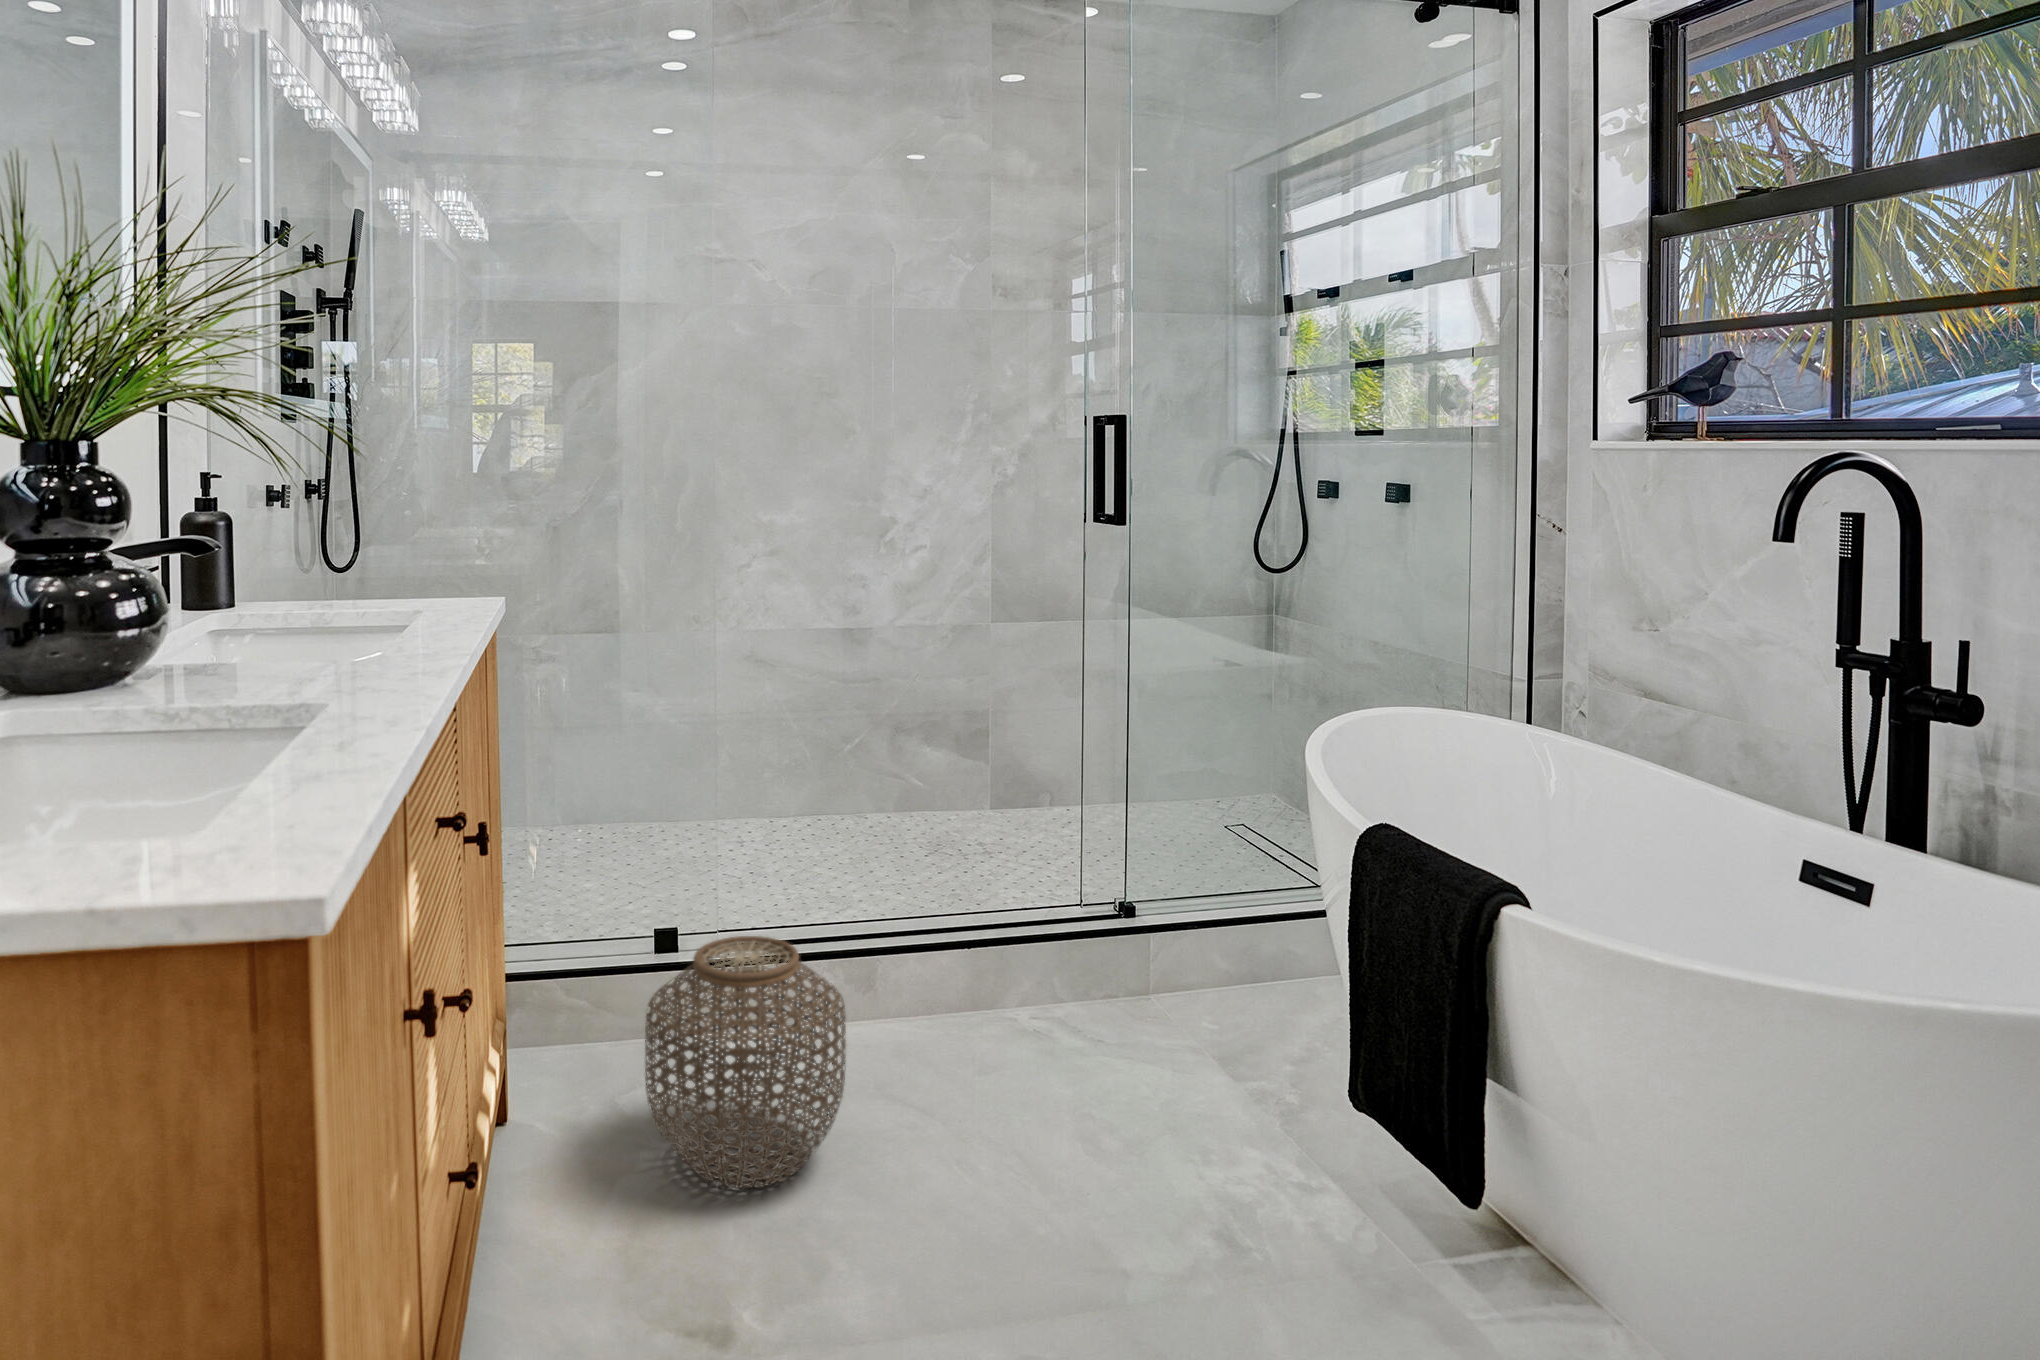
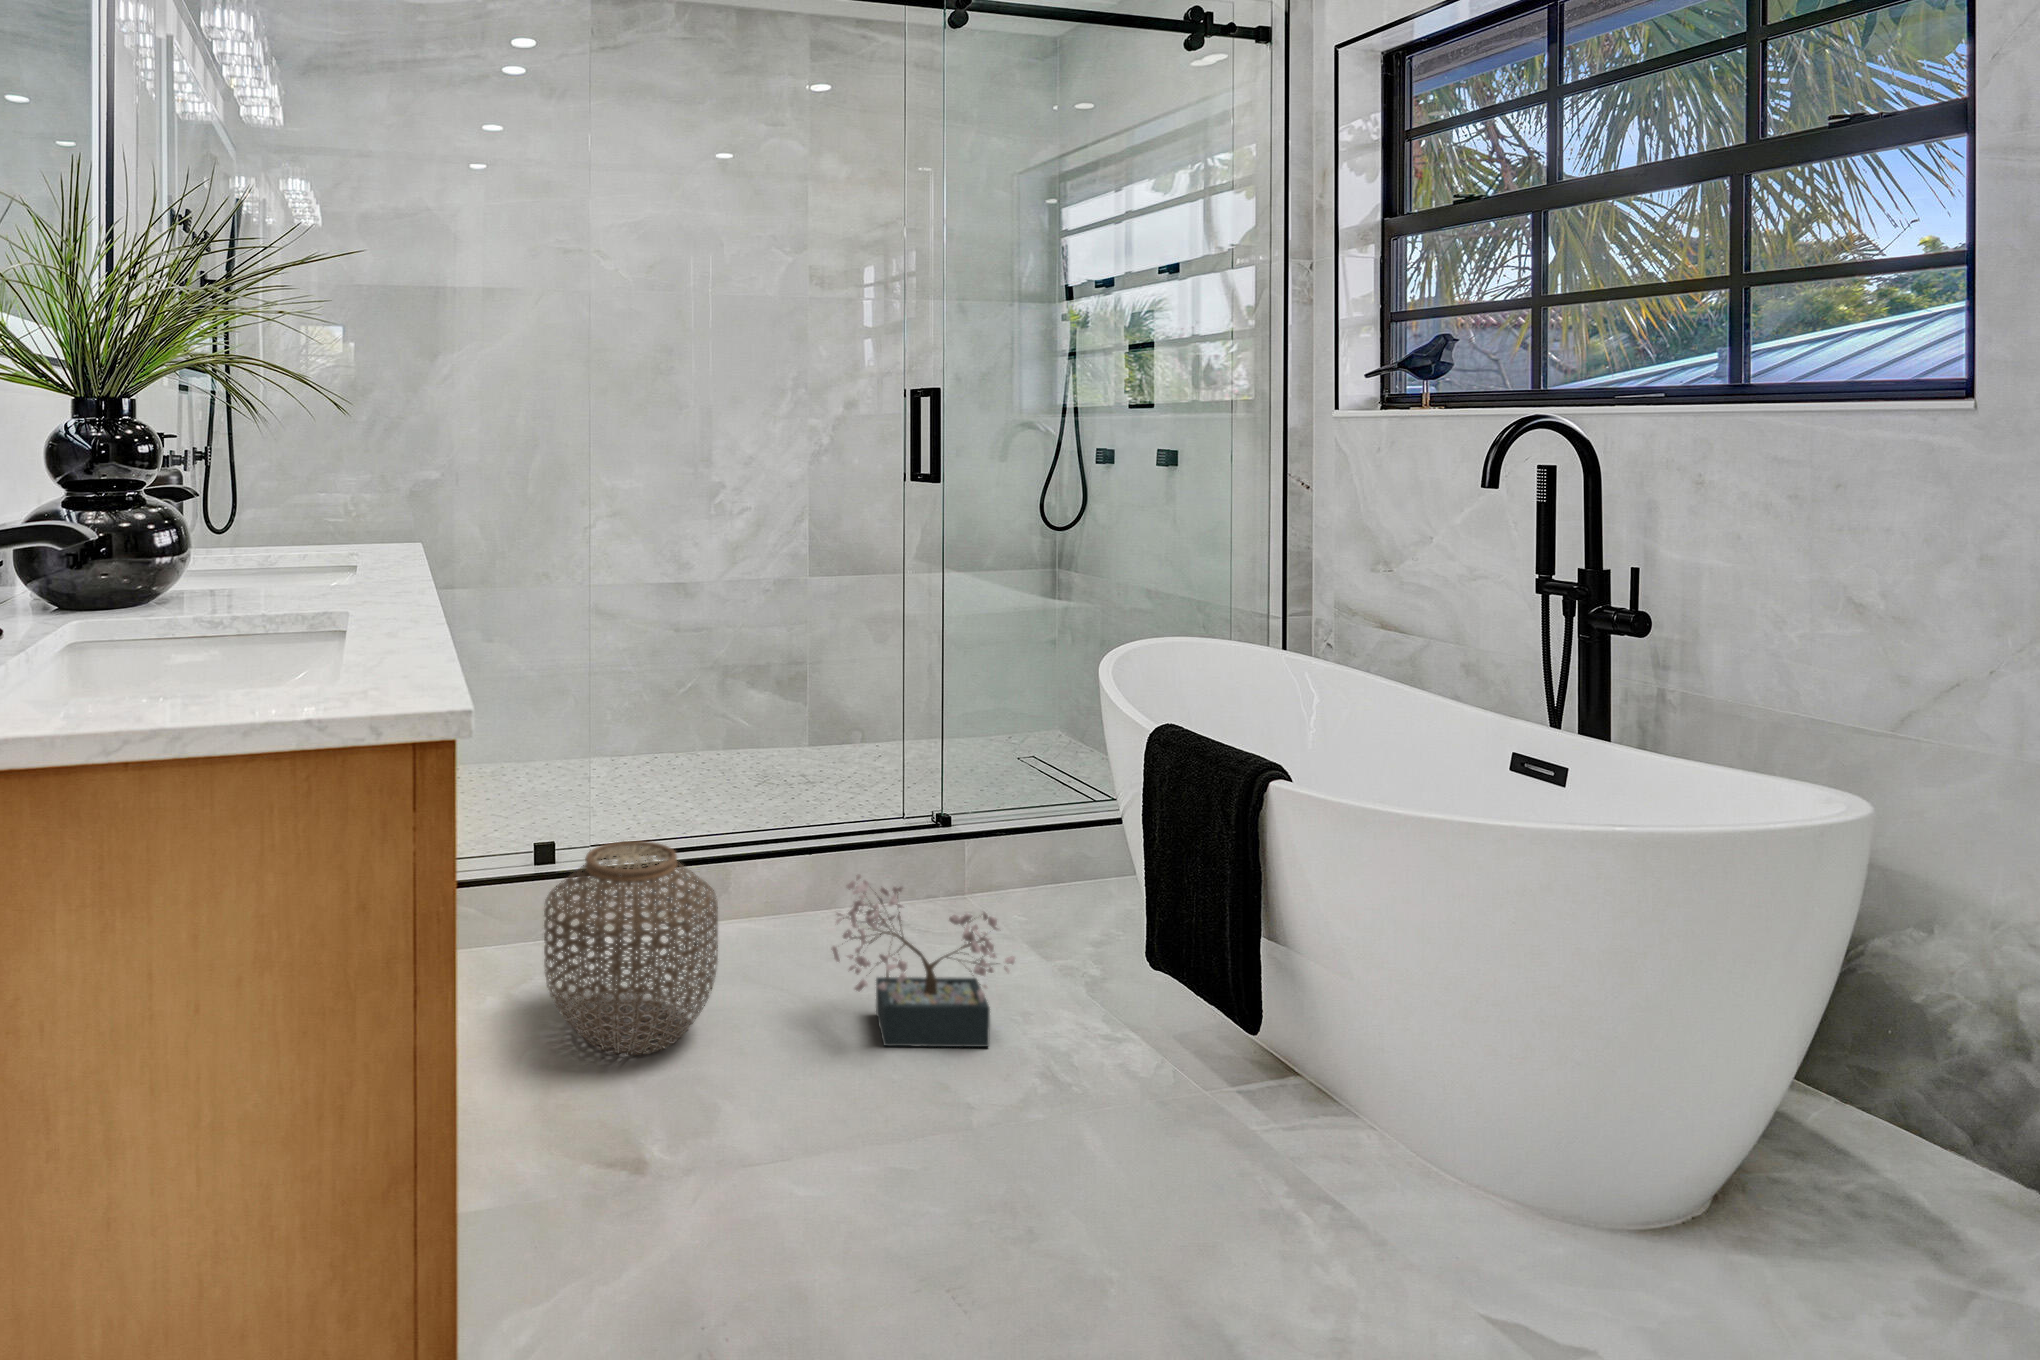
decorative plant: none [978,981,1194,1195] -> present [832,875,1015,1047]

